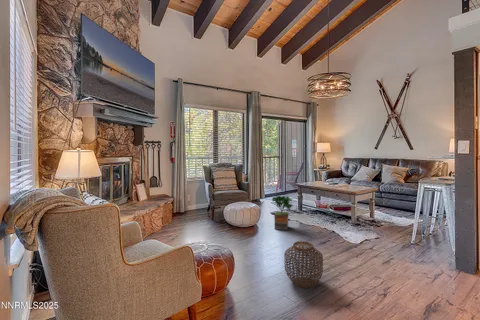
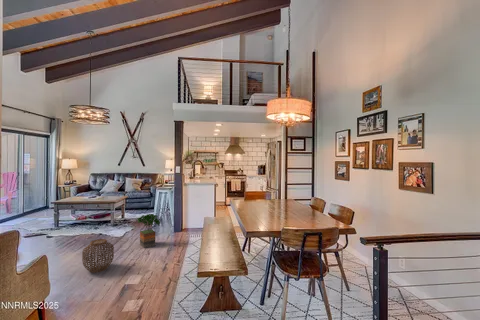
potted tree: present [272,196,293,230] -> present [138,214,160,248]

